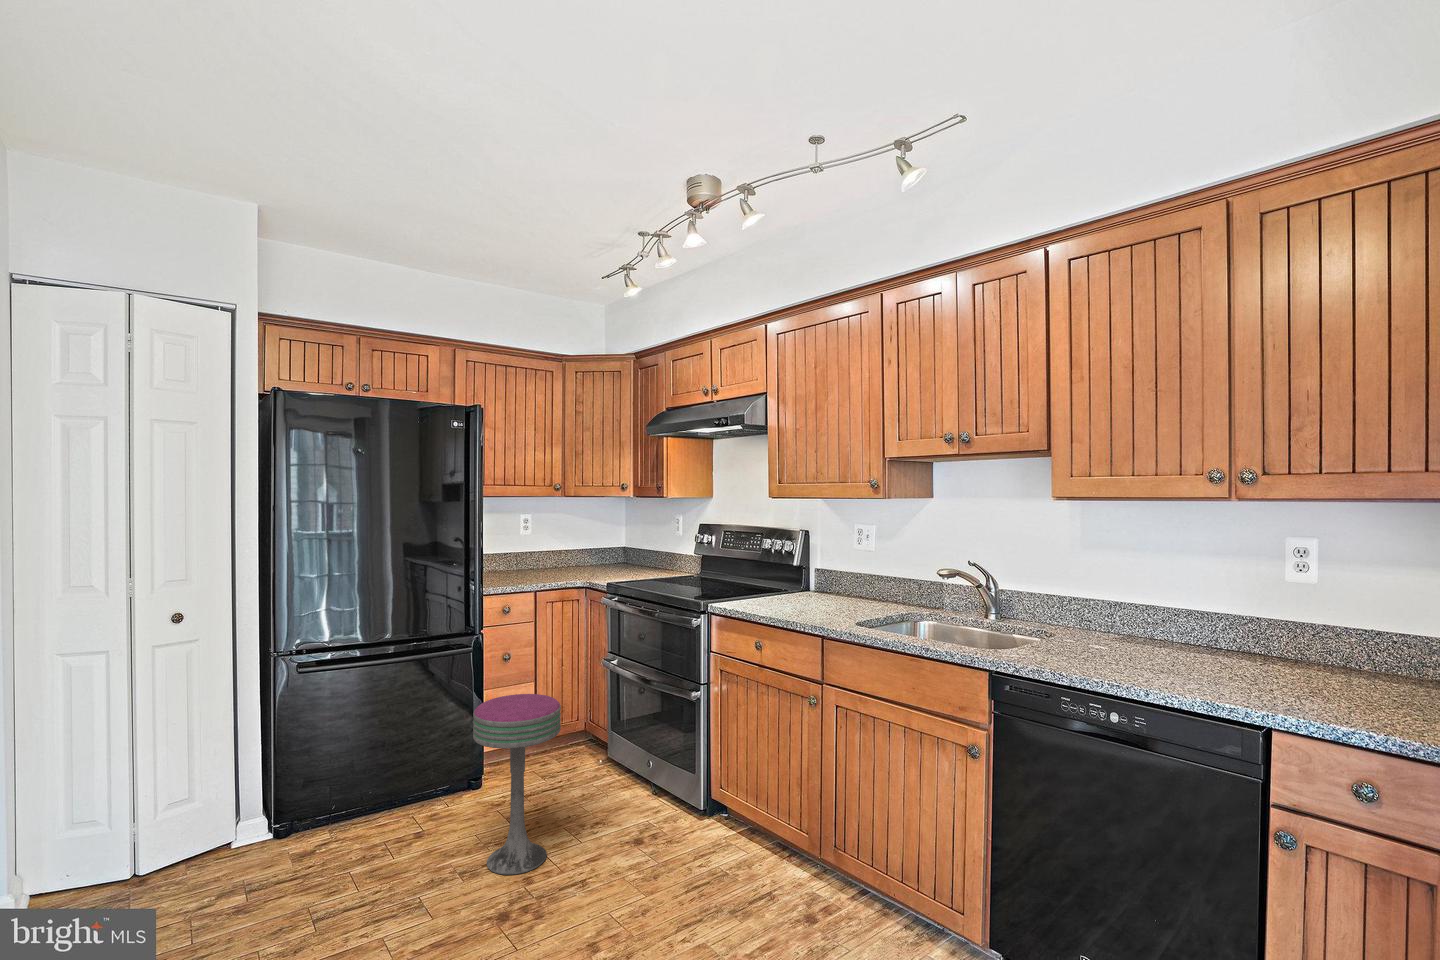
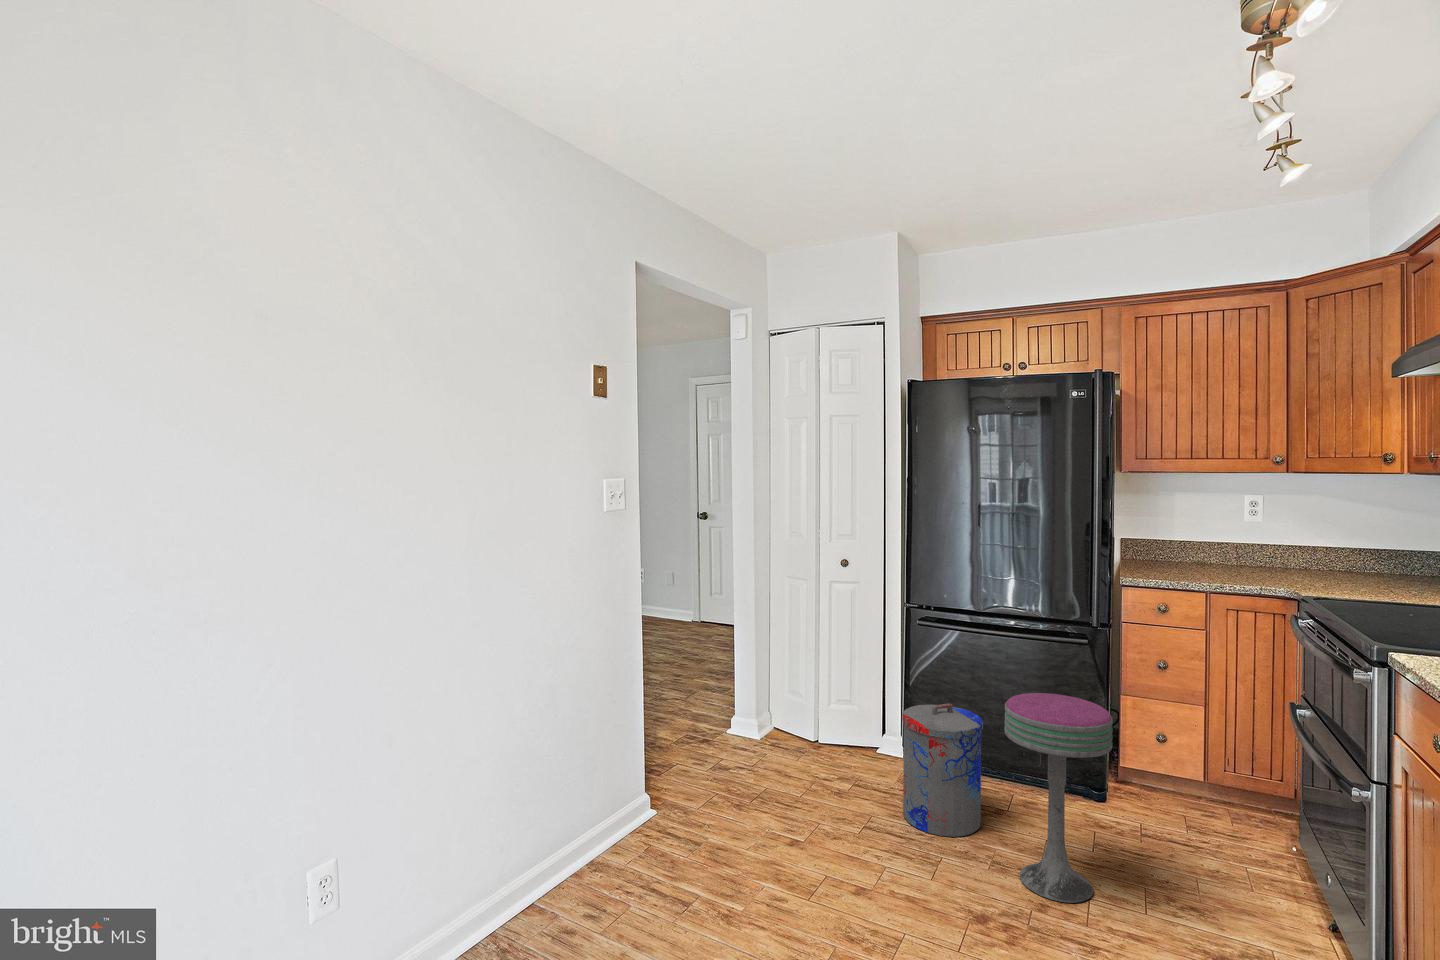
trash can: none [332,744,422,891] -> present [902,704,983,837]

